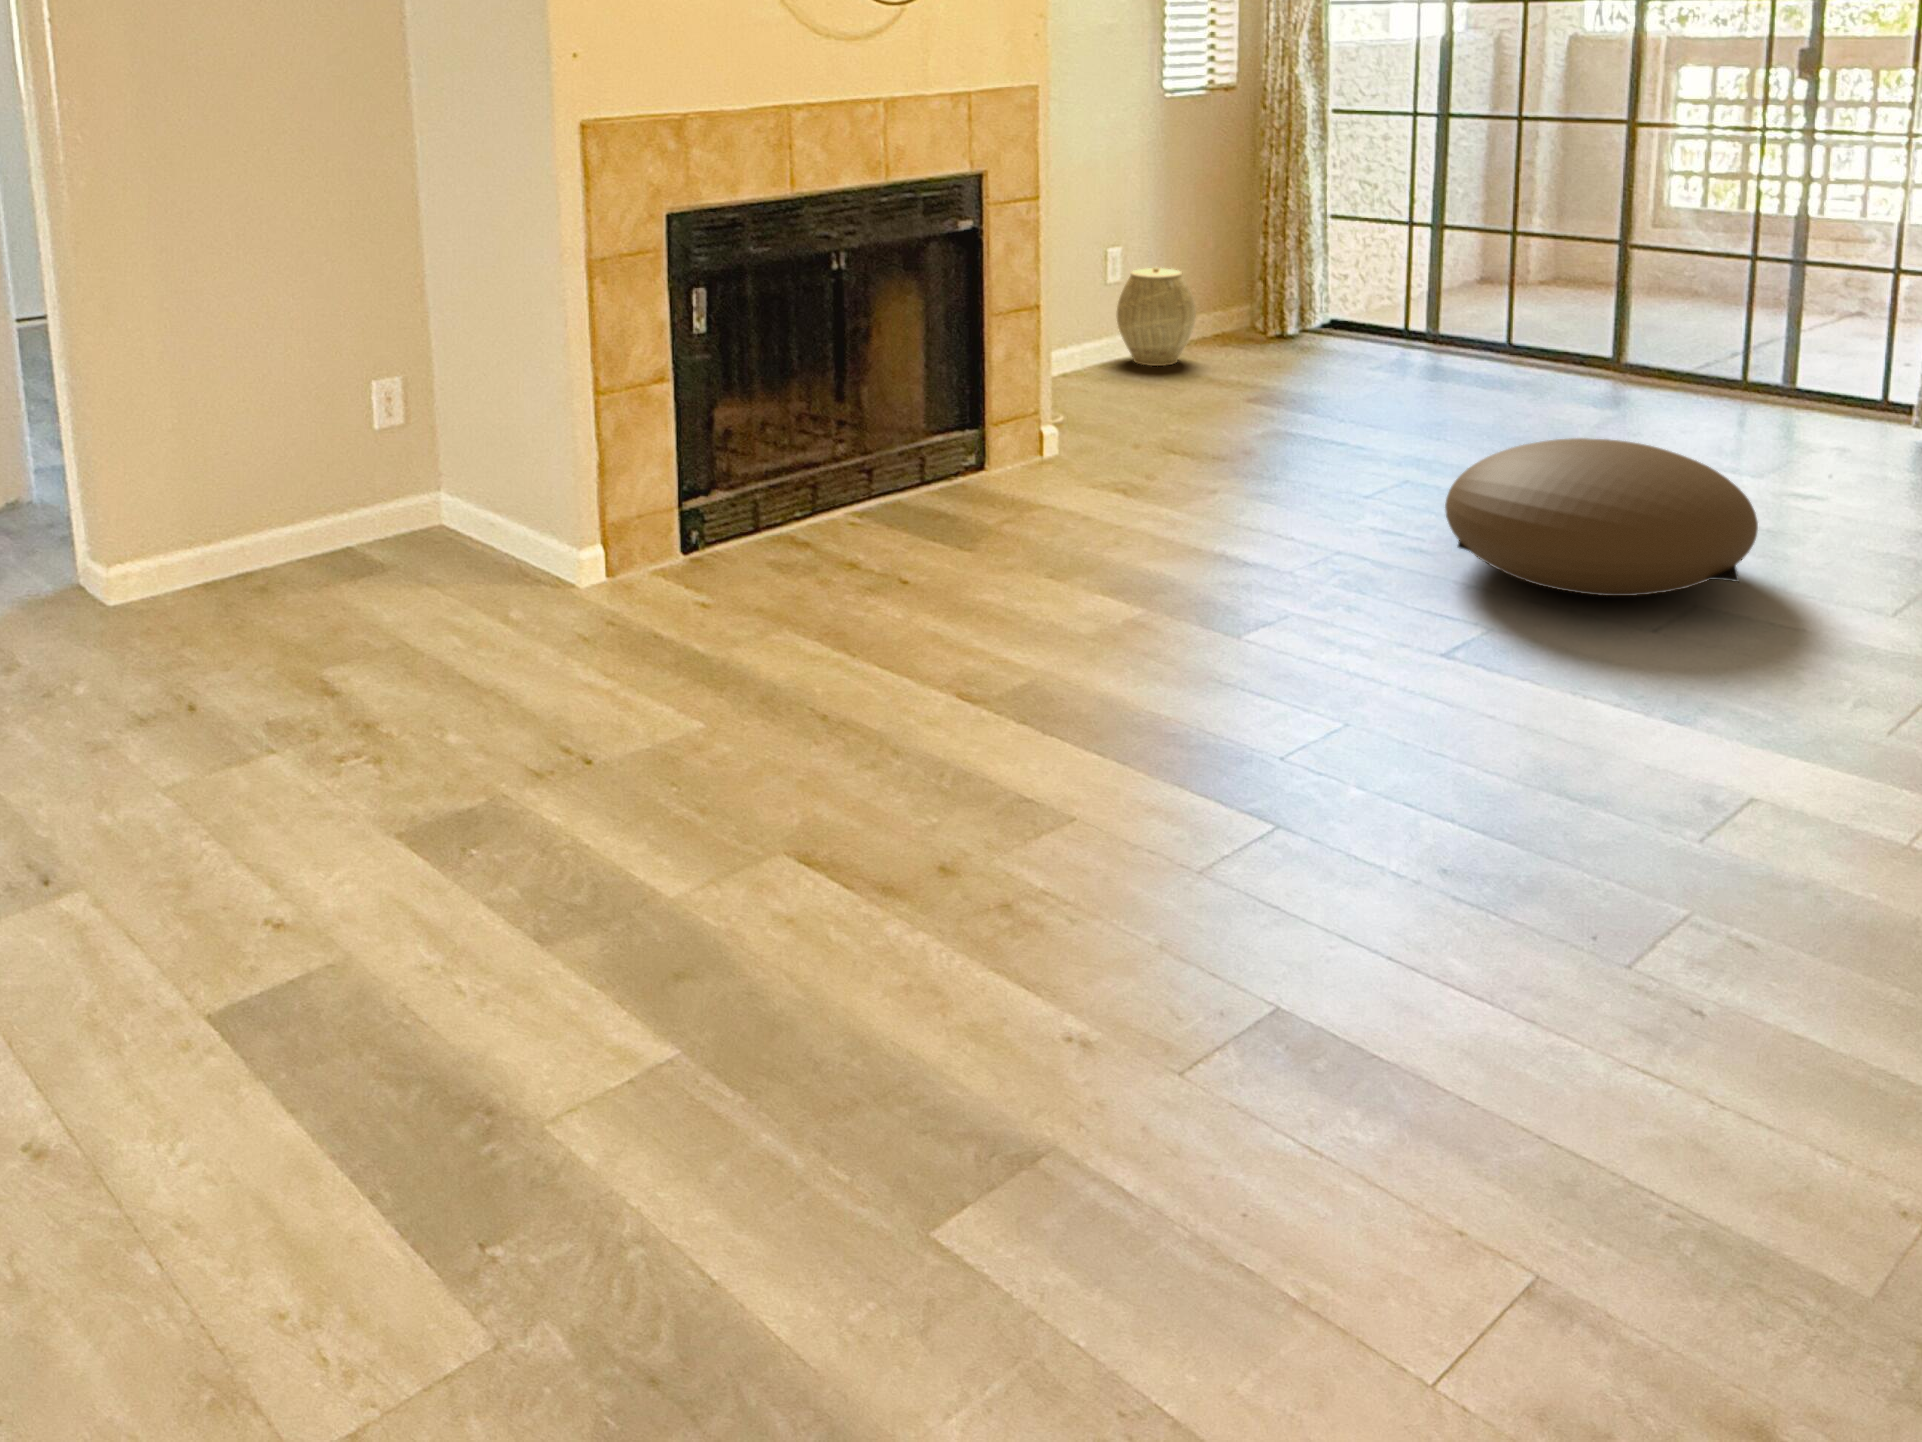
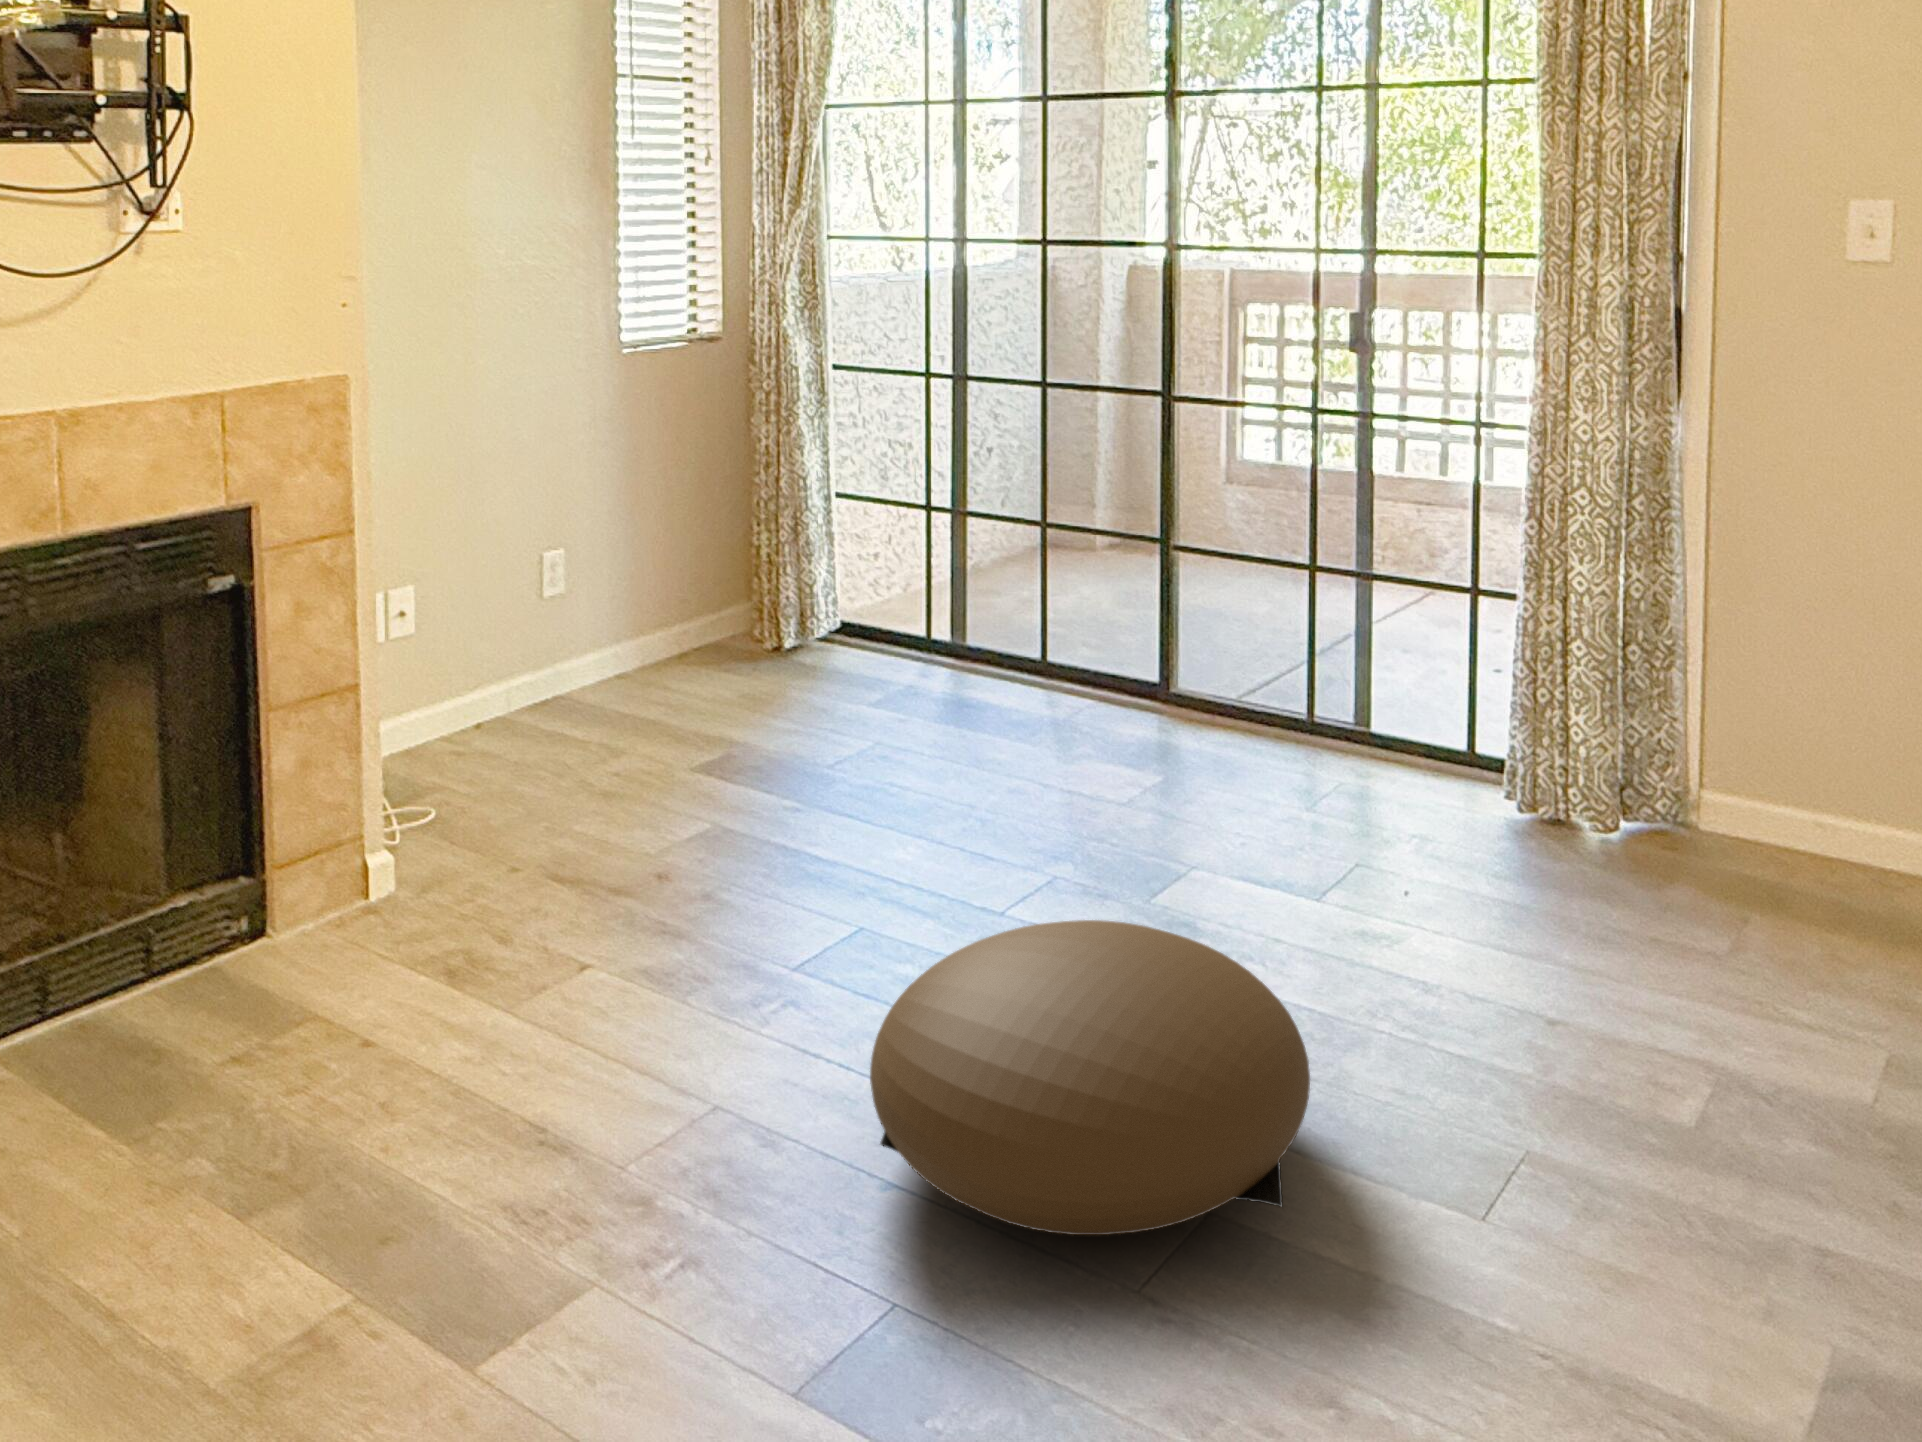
woven basket: present [1117,267,1196,366] -> none [554,581,656,714]

